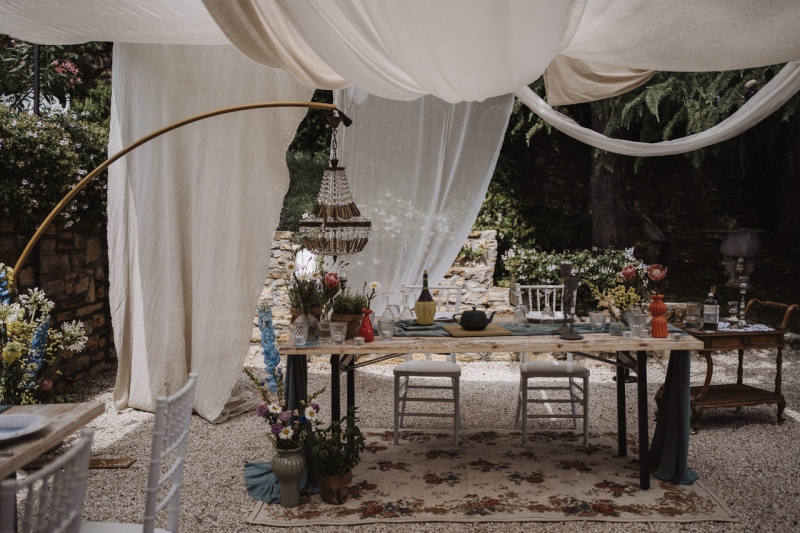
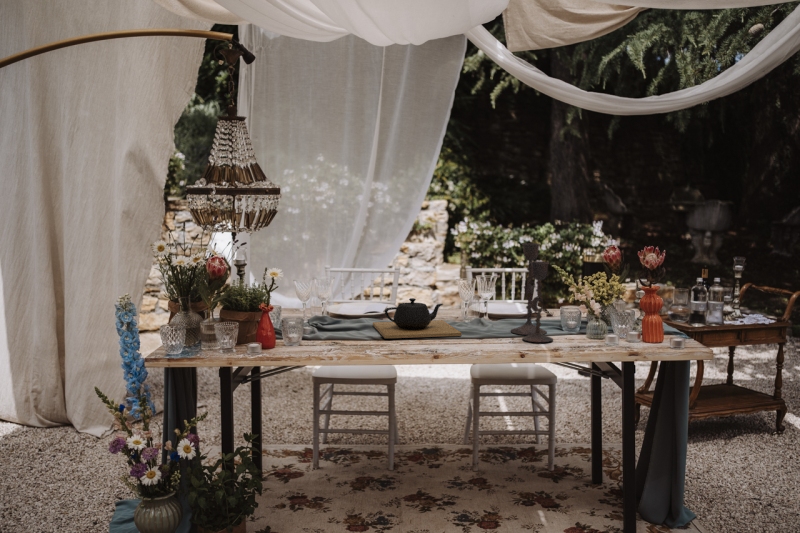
wine bottle: present [414,270,436,325] -> none [337,250,365,320]

